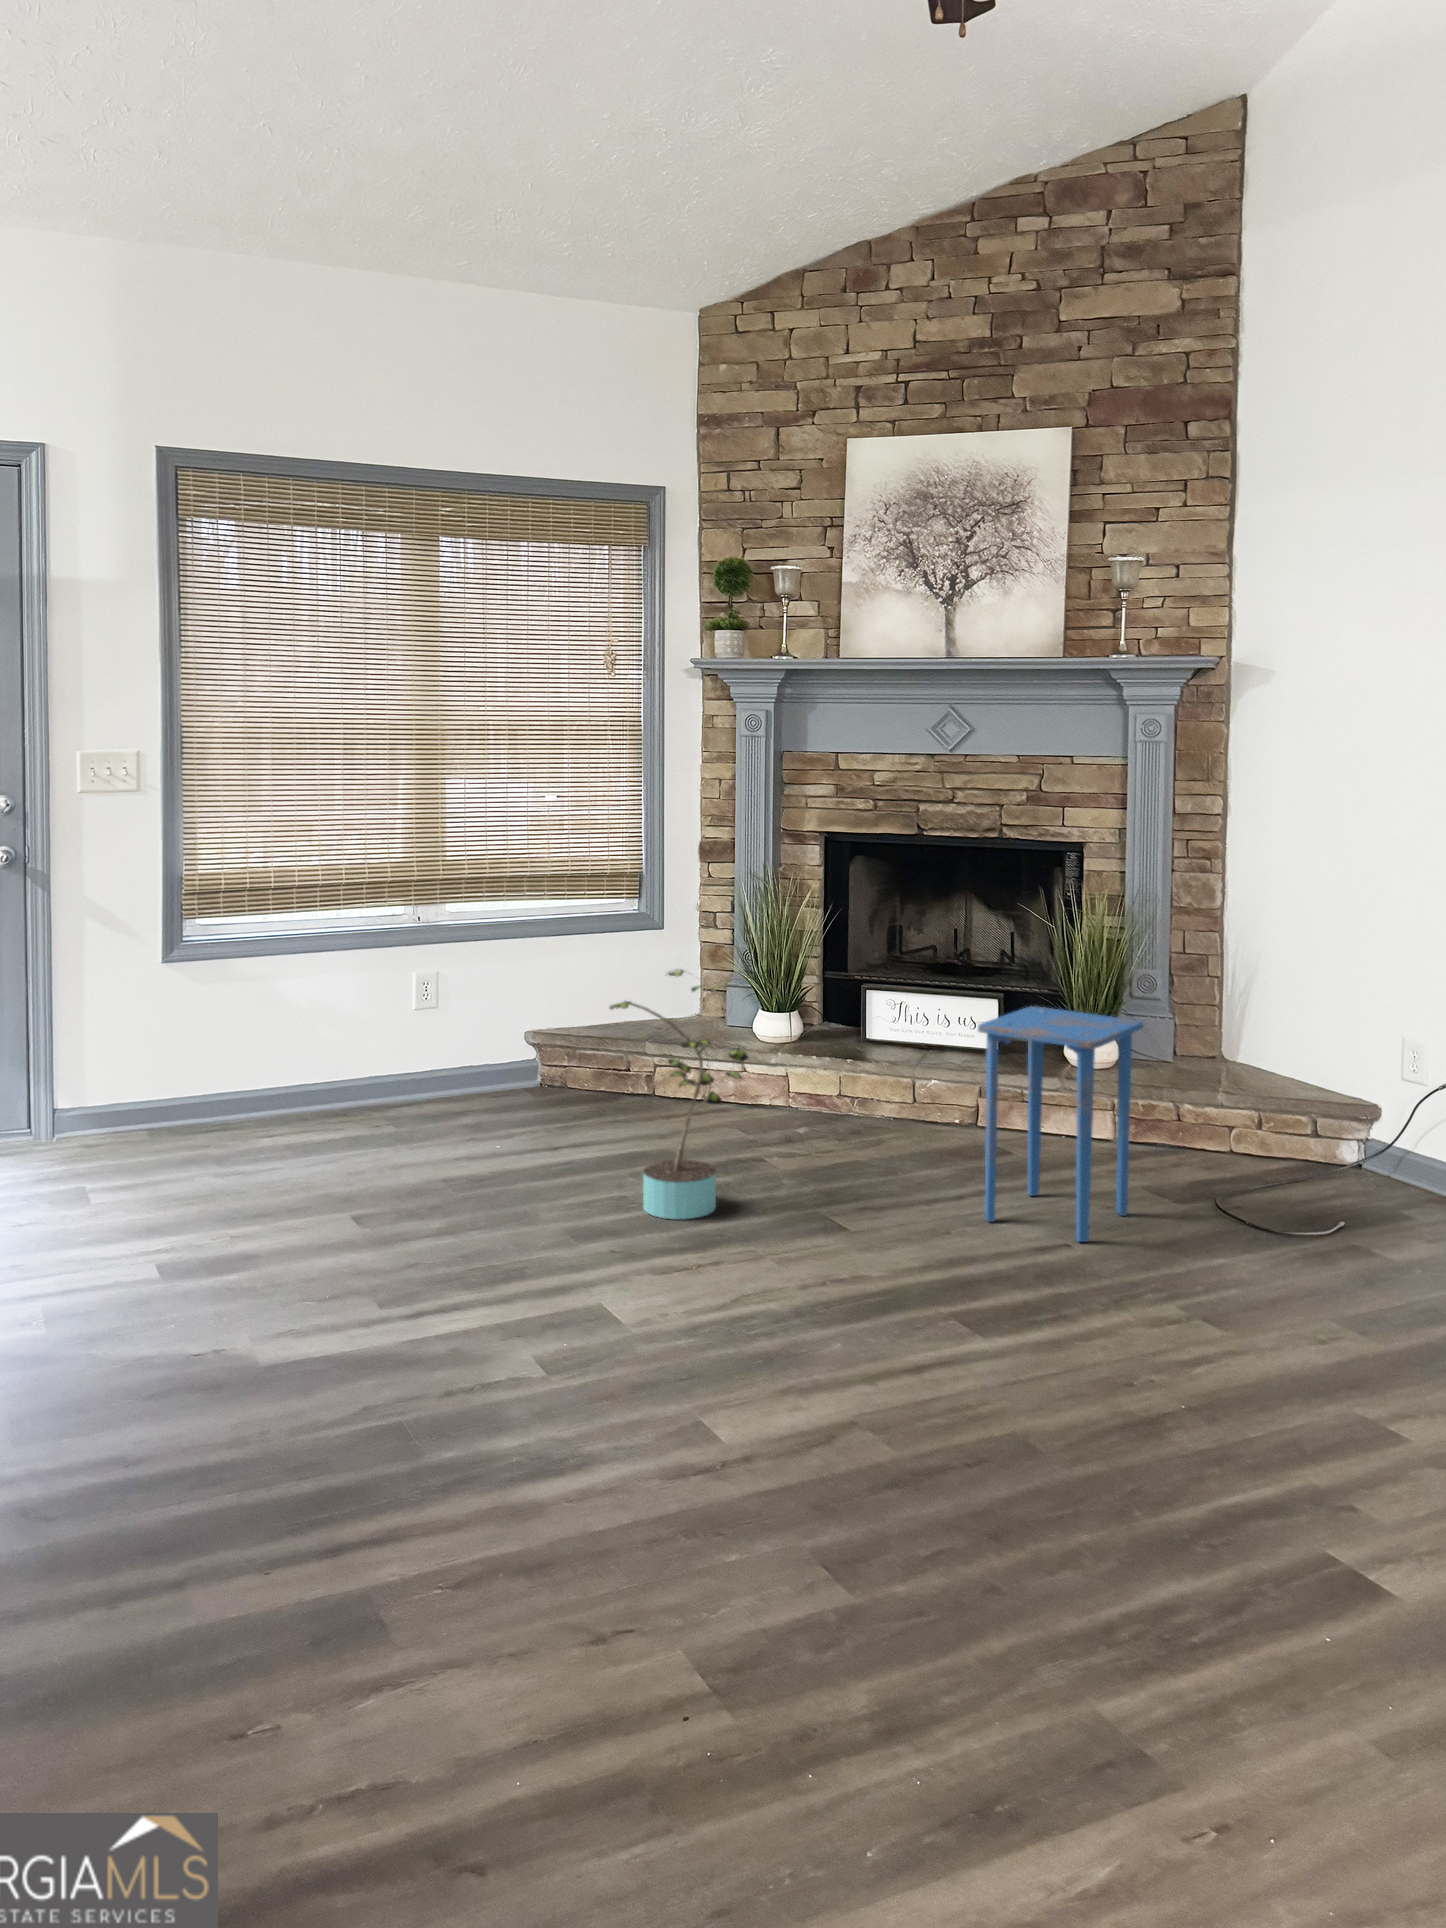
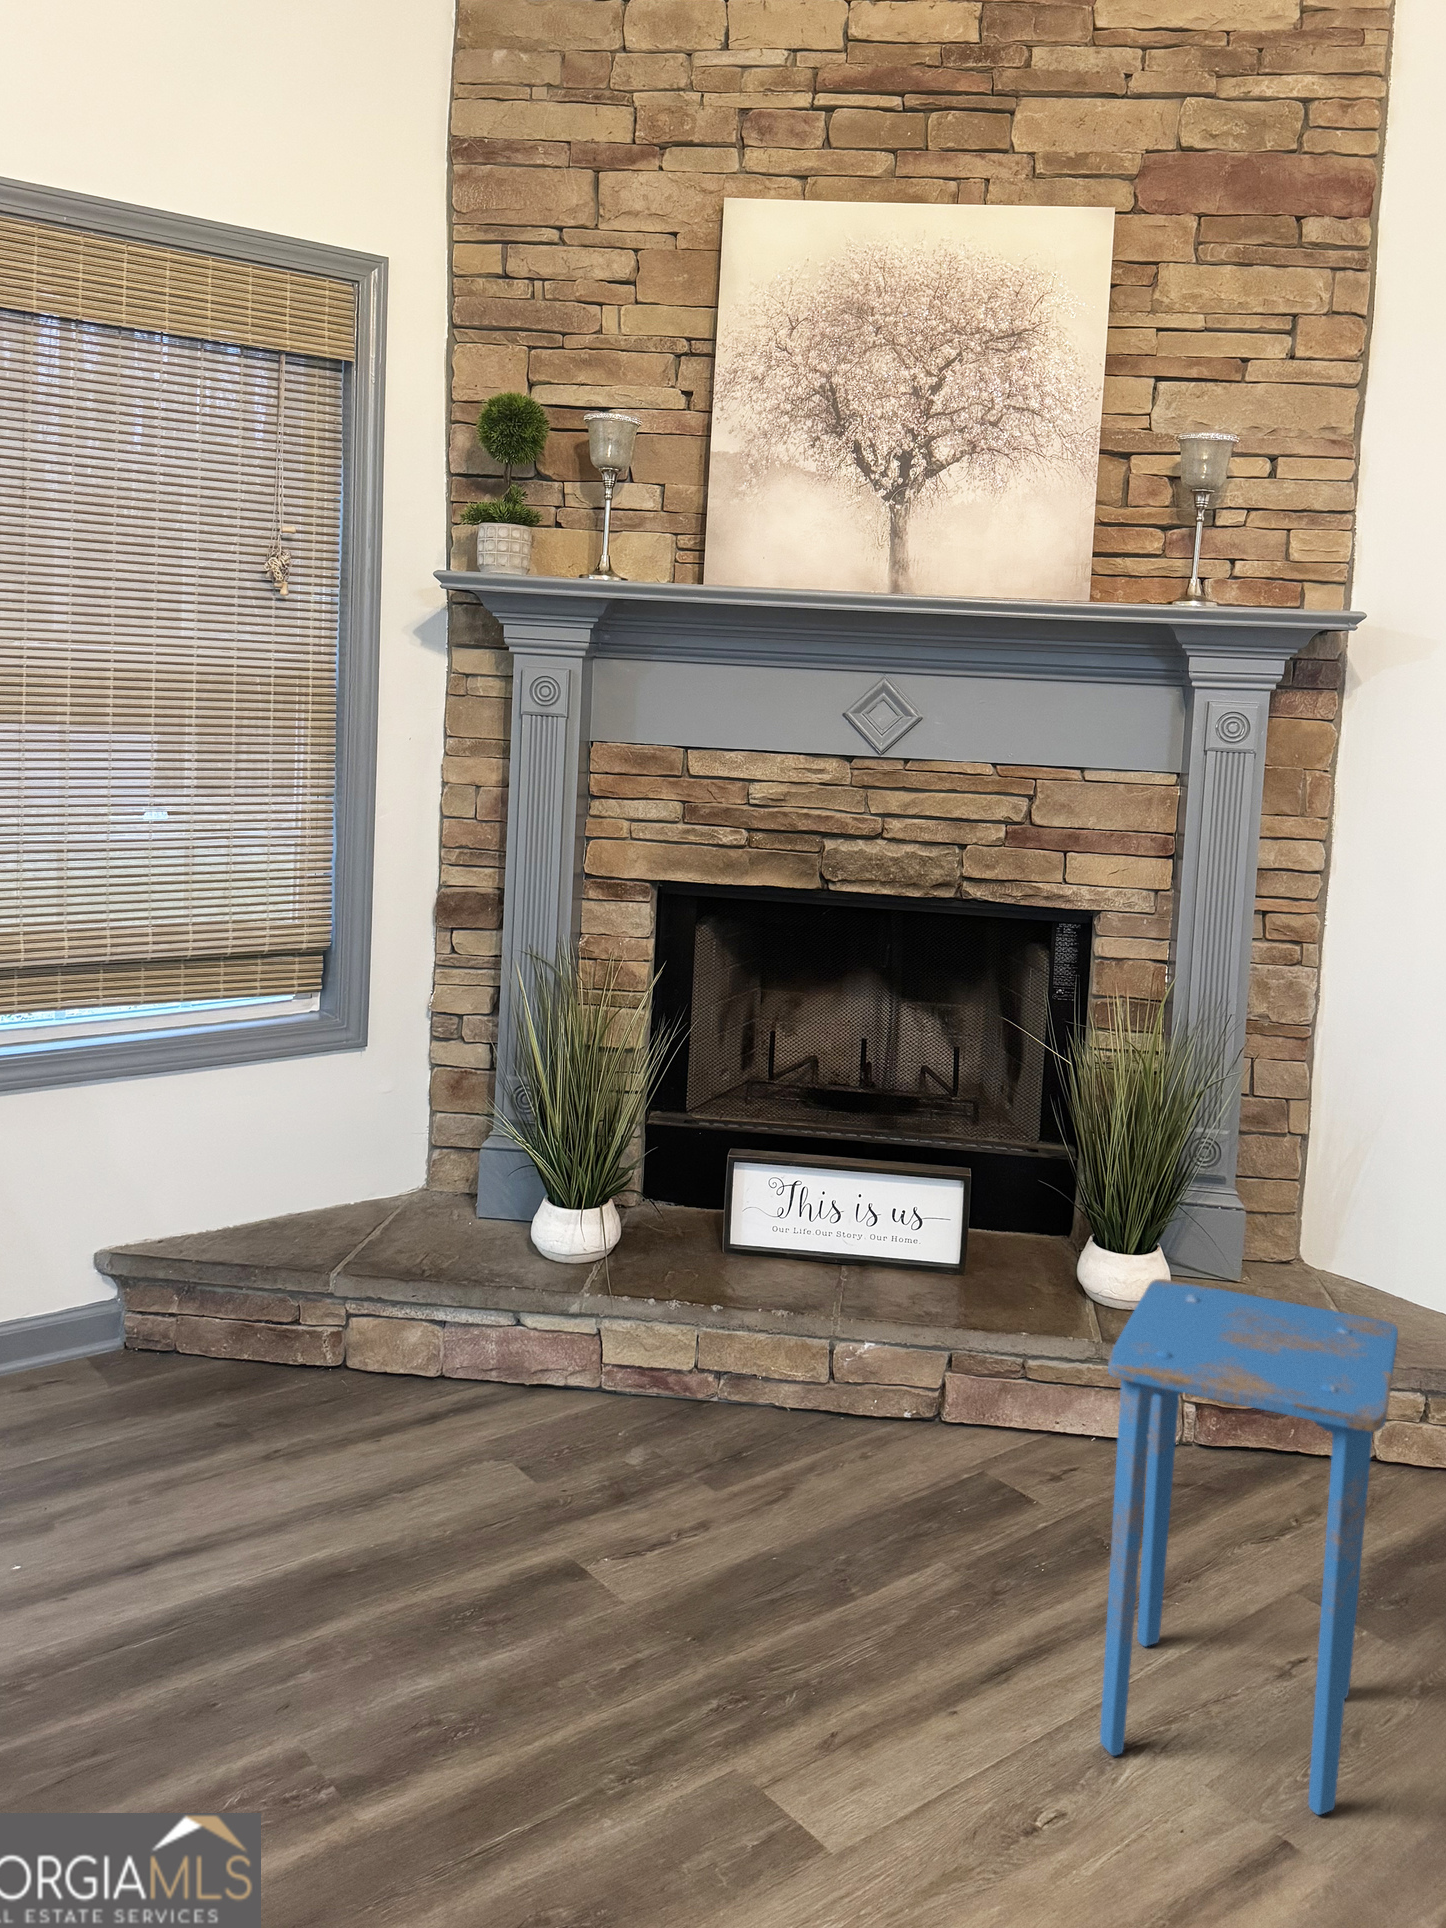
potted plant: present [610,969,748,1219] -> none [314,1244,636,1831]

